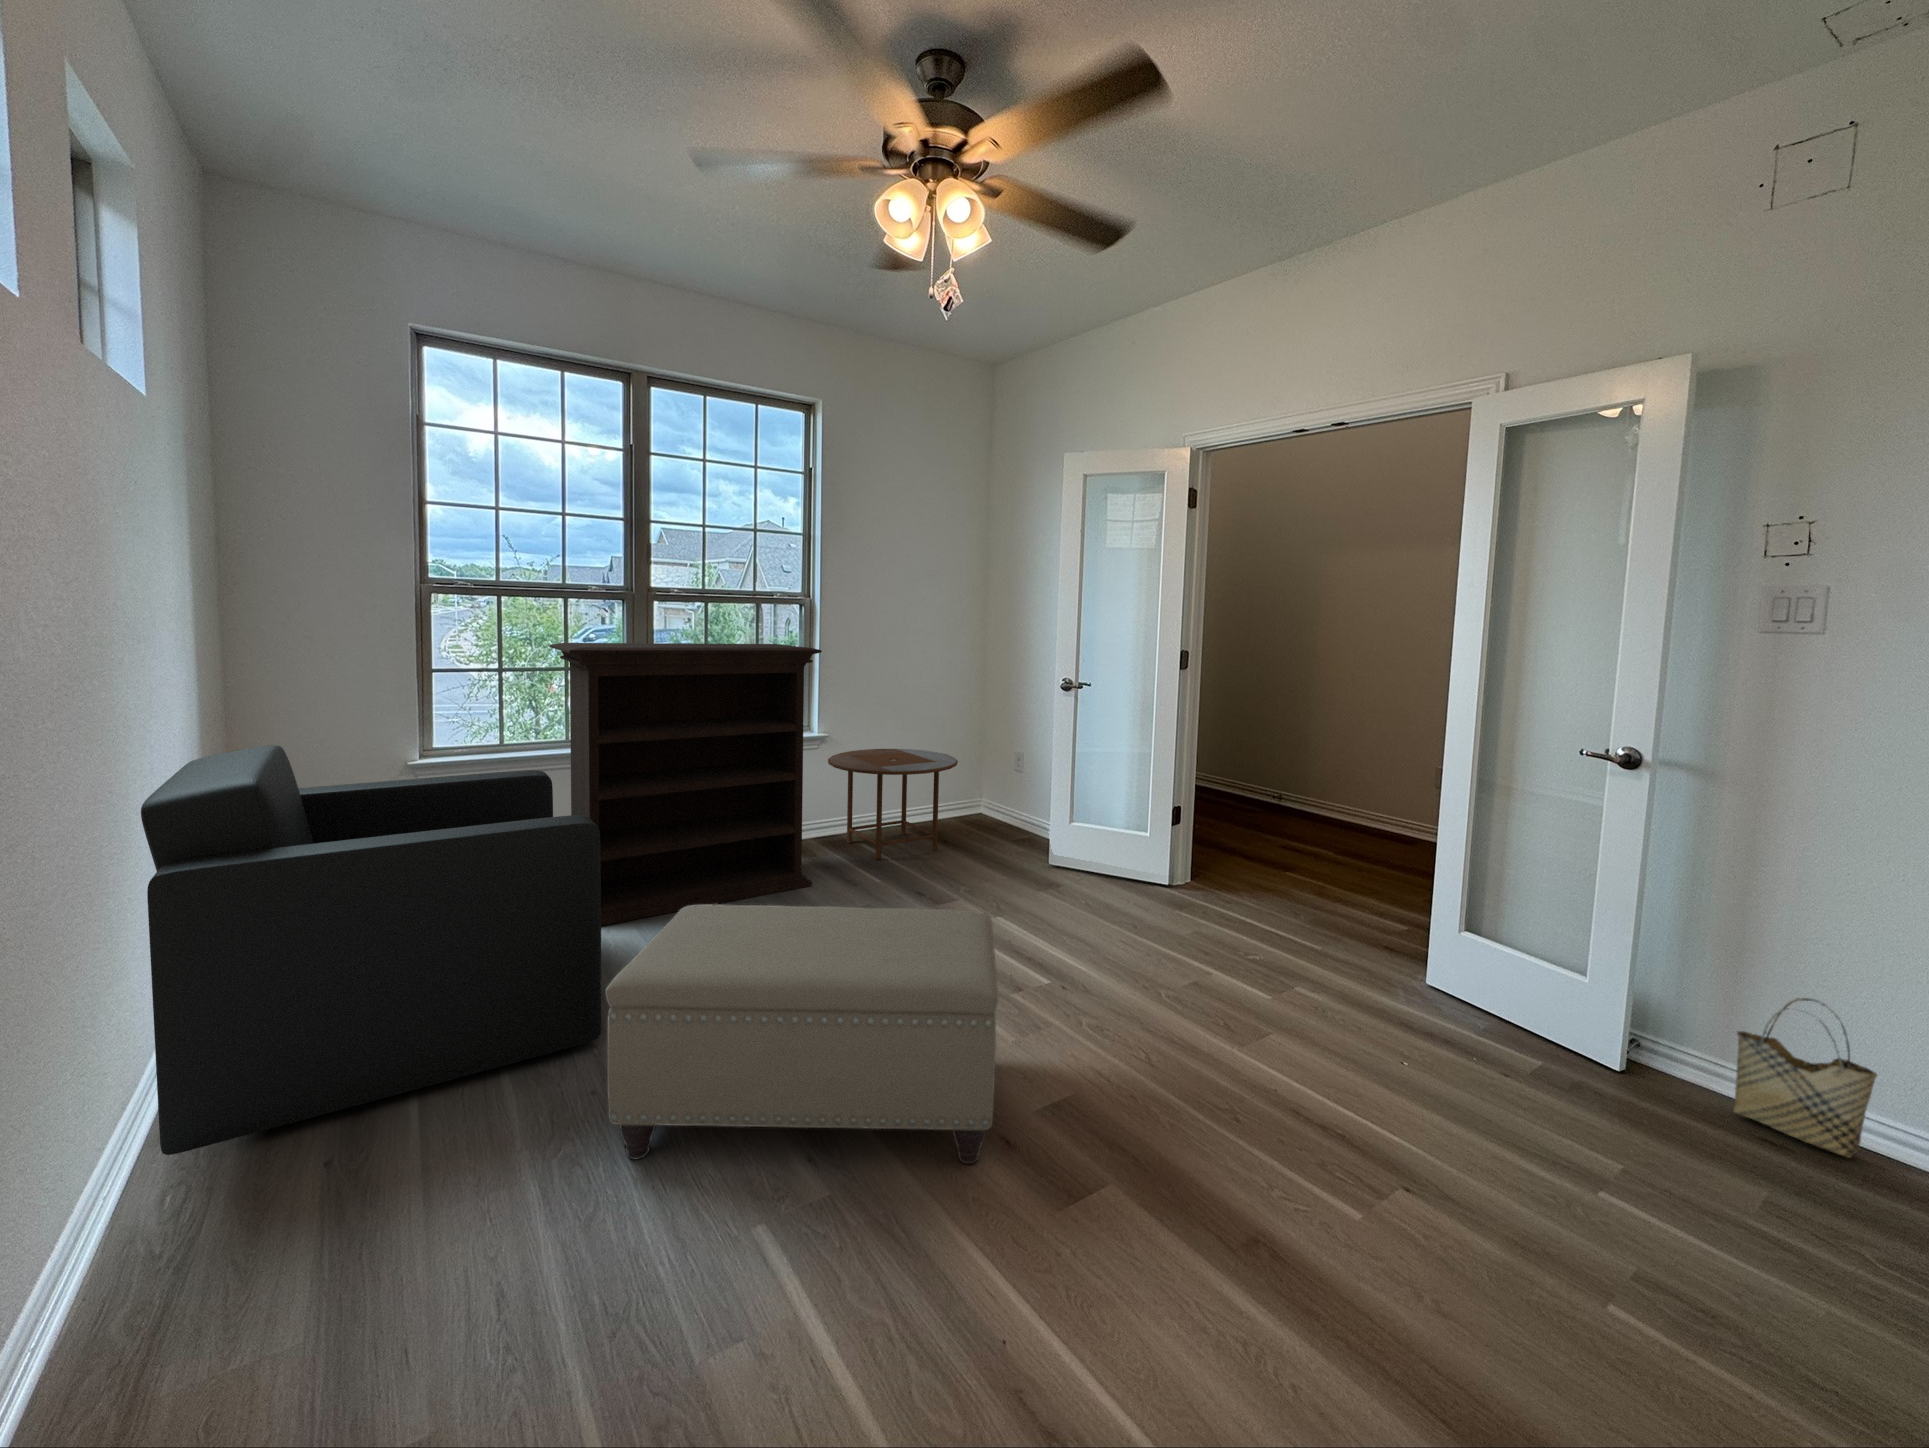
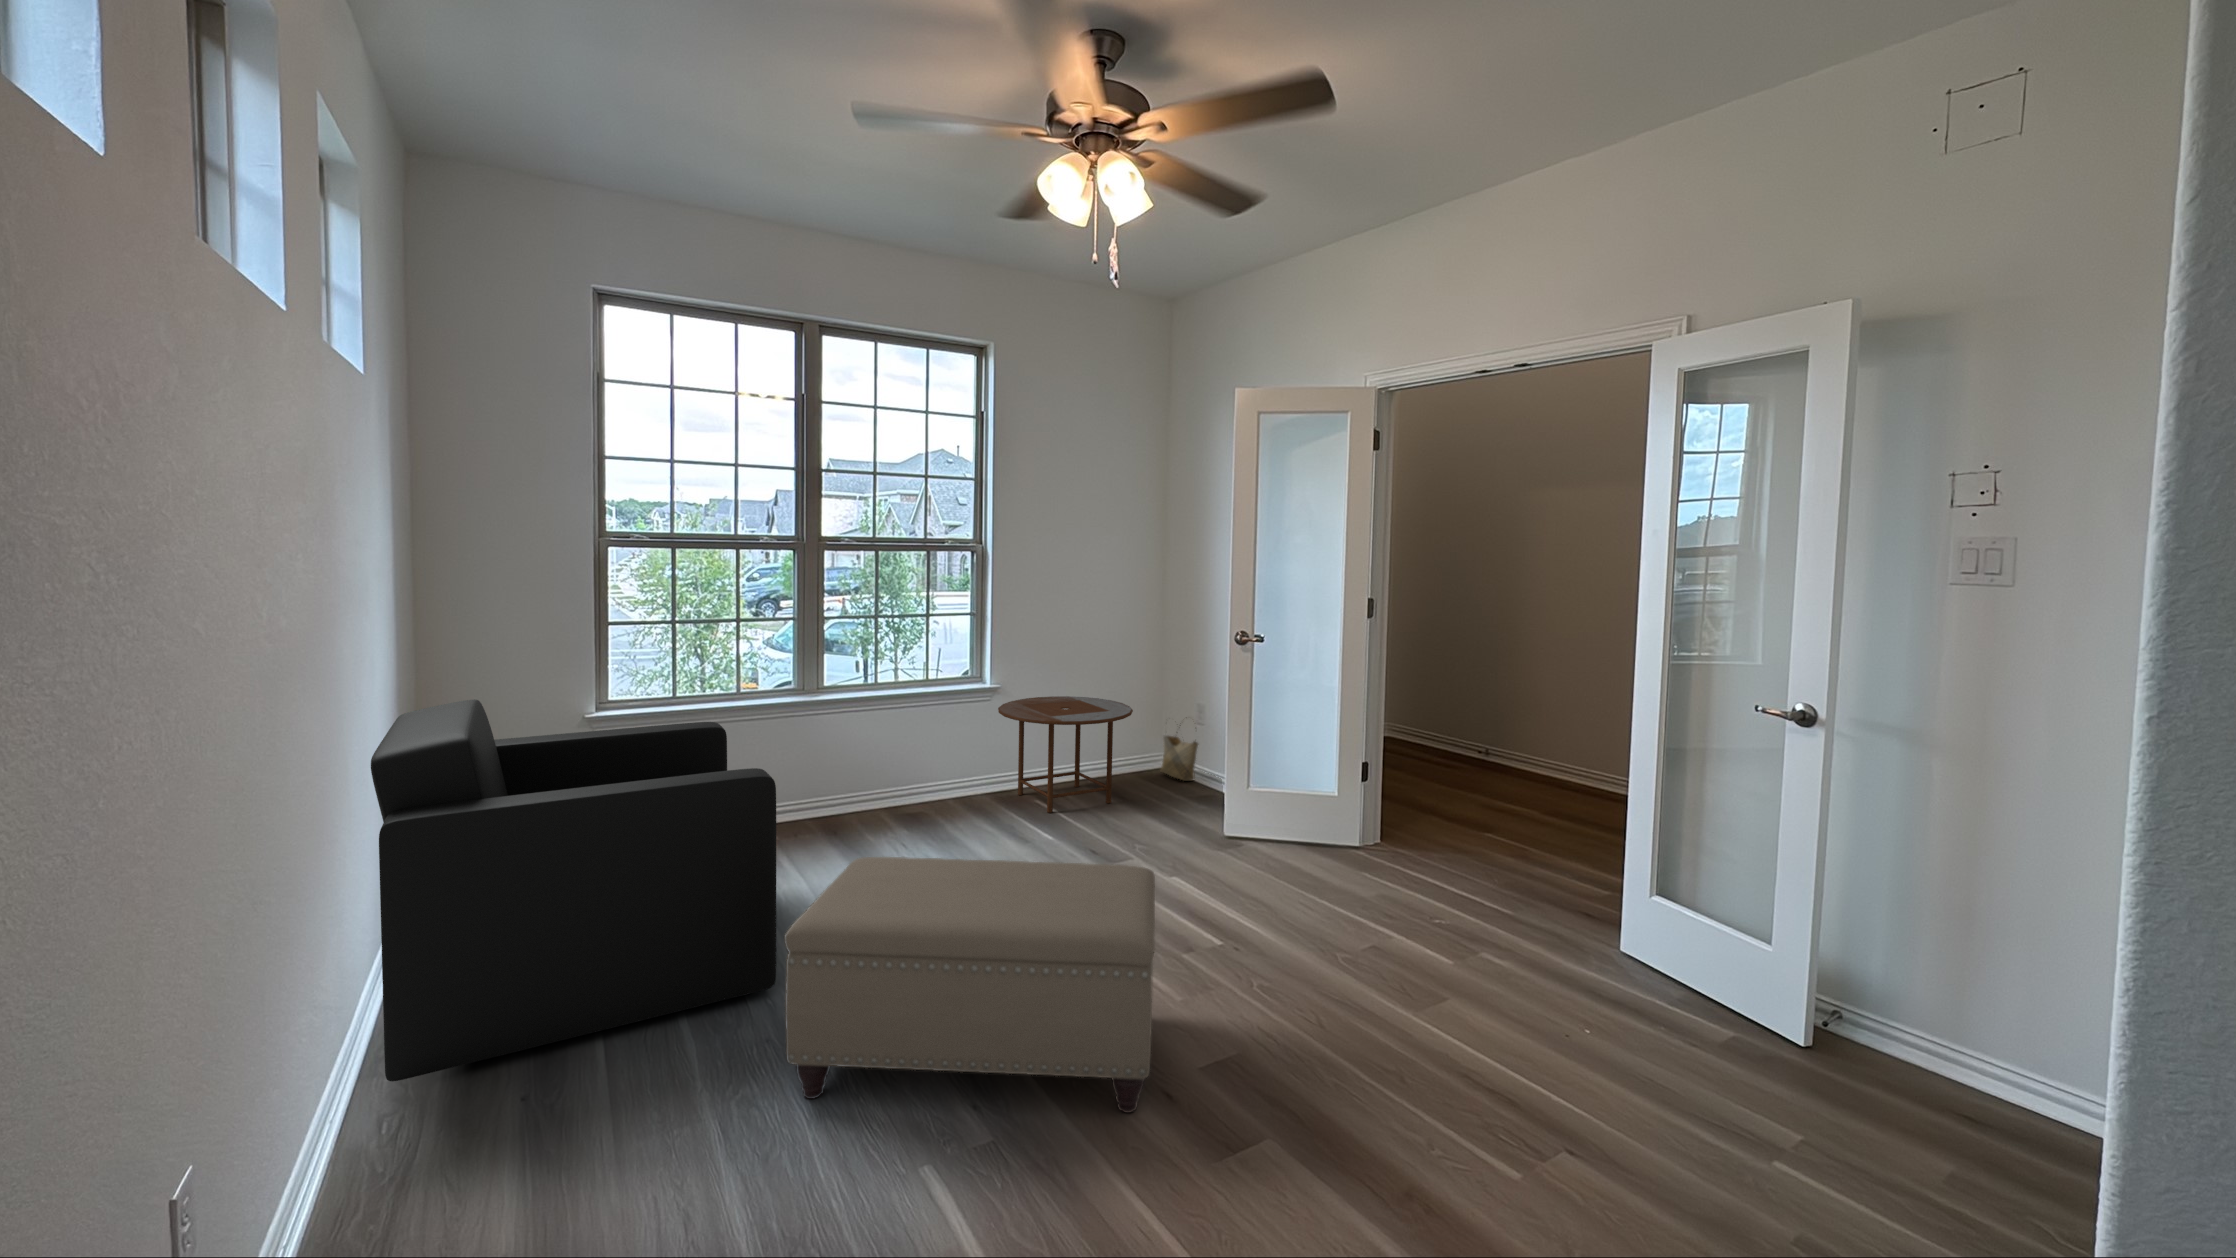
bookshelf: present [550,643,822,926] -> none [722,590,991,881]
woven basket: present [1734,998,1877,1158] -> present [1160,724,1198,781]

